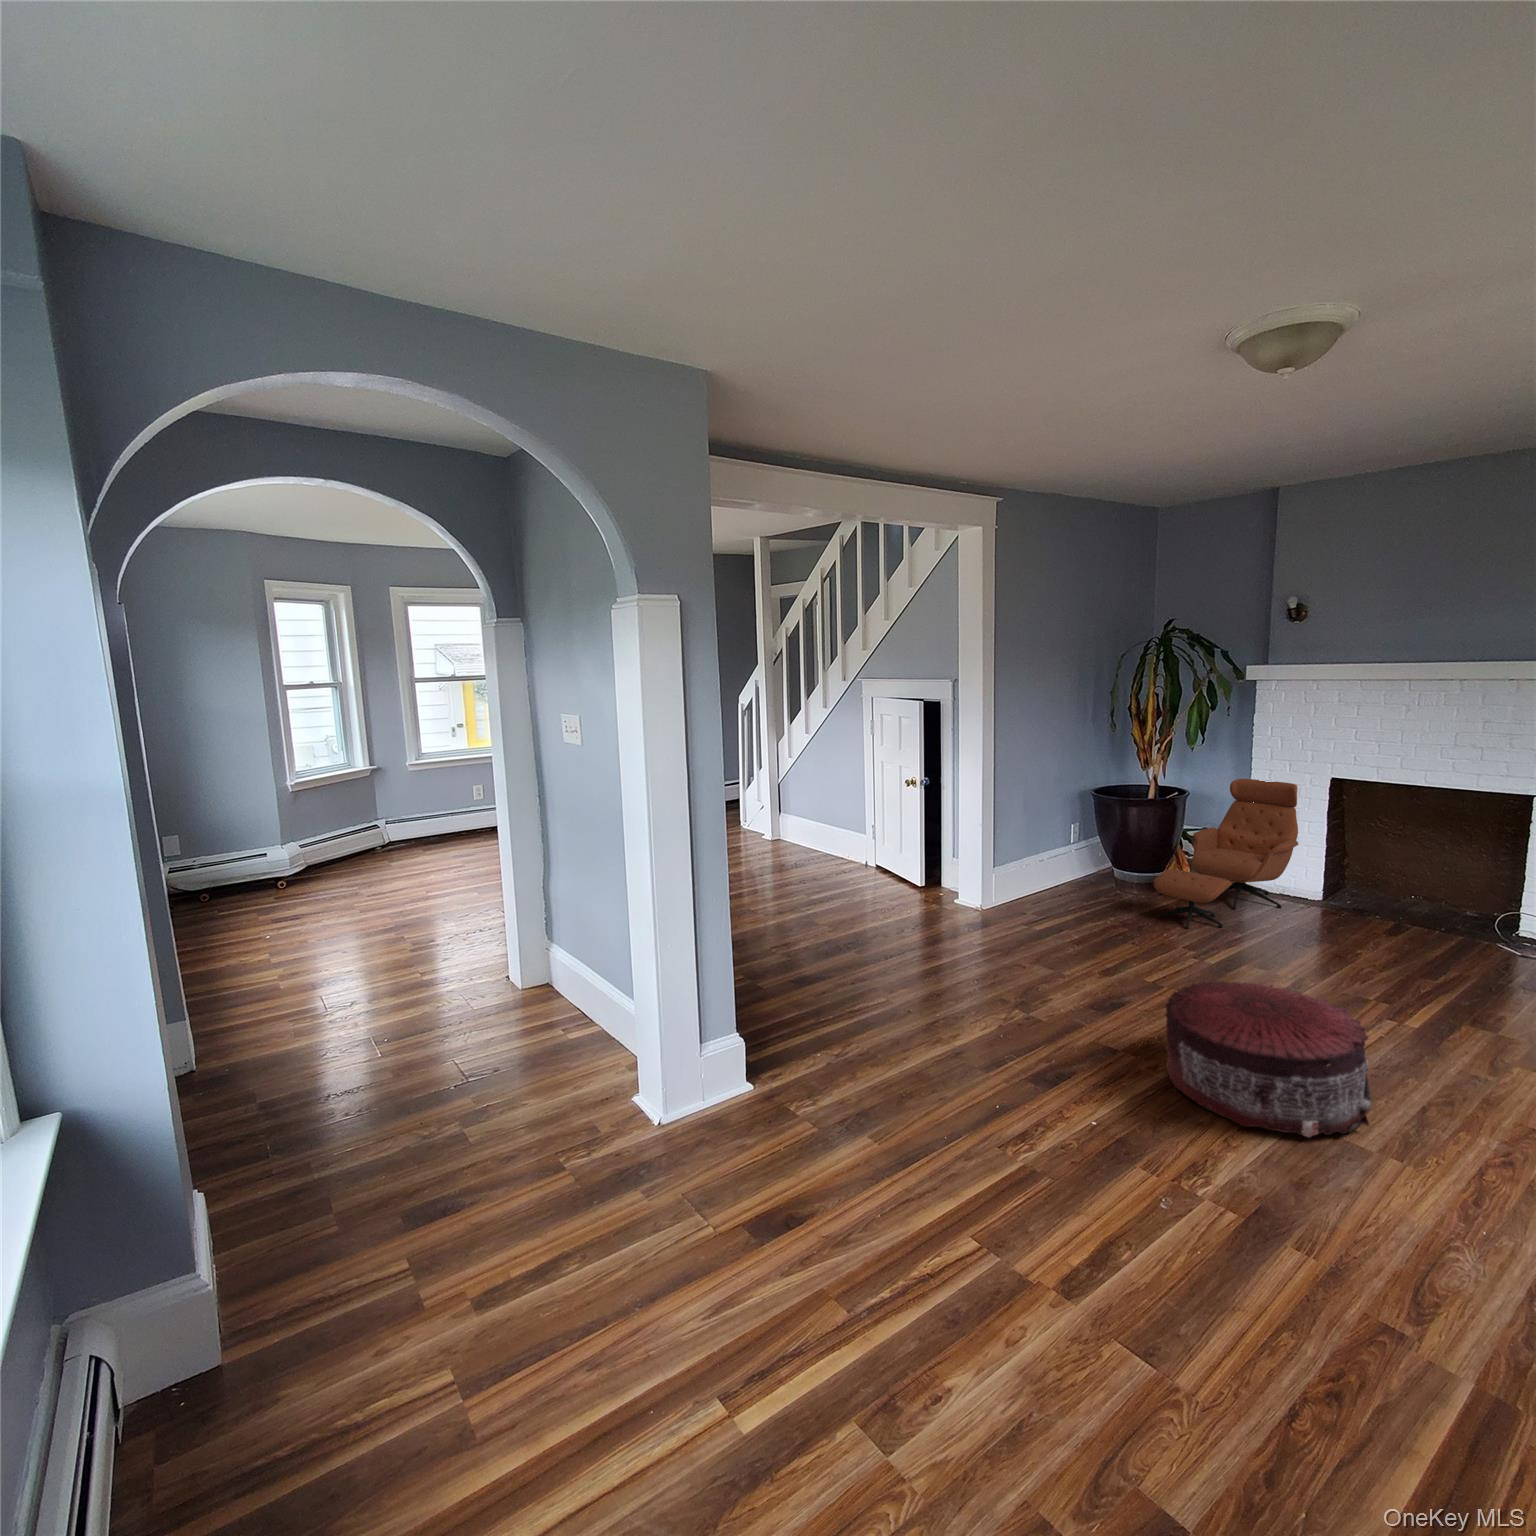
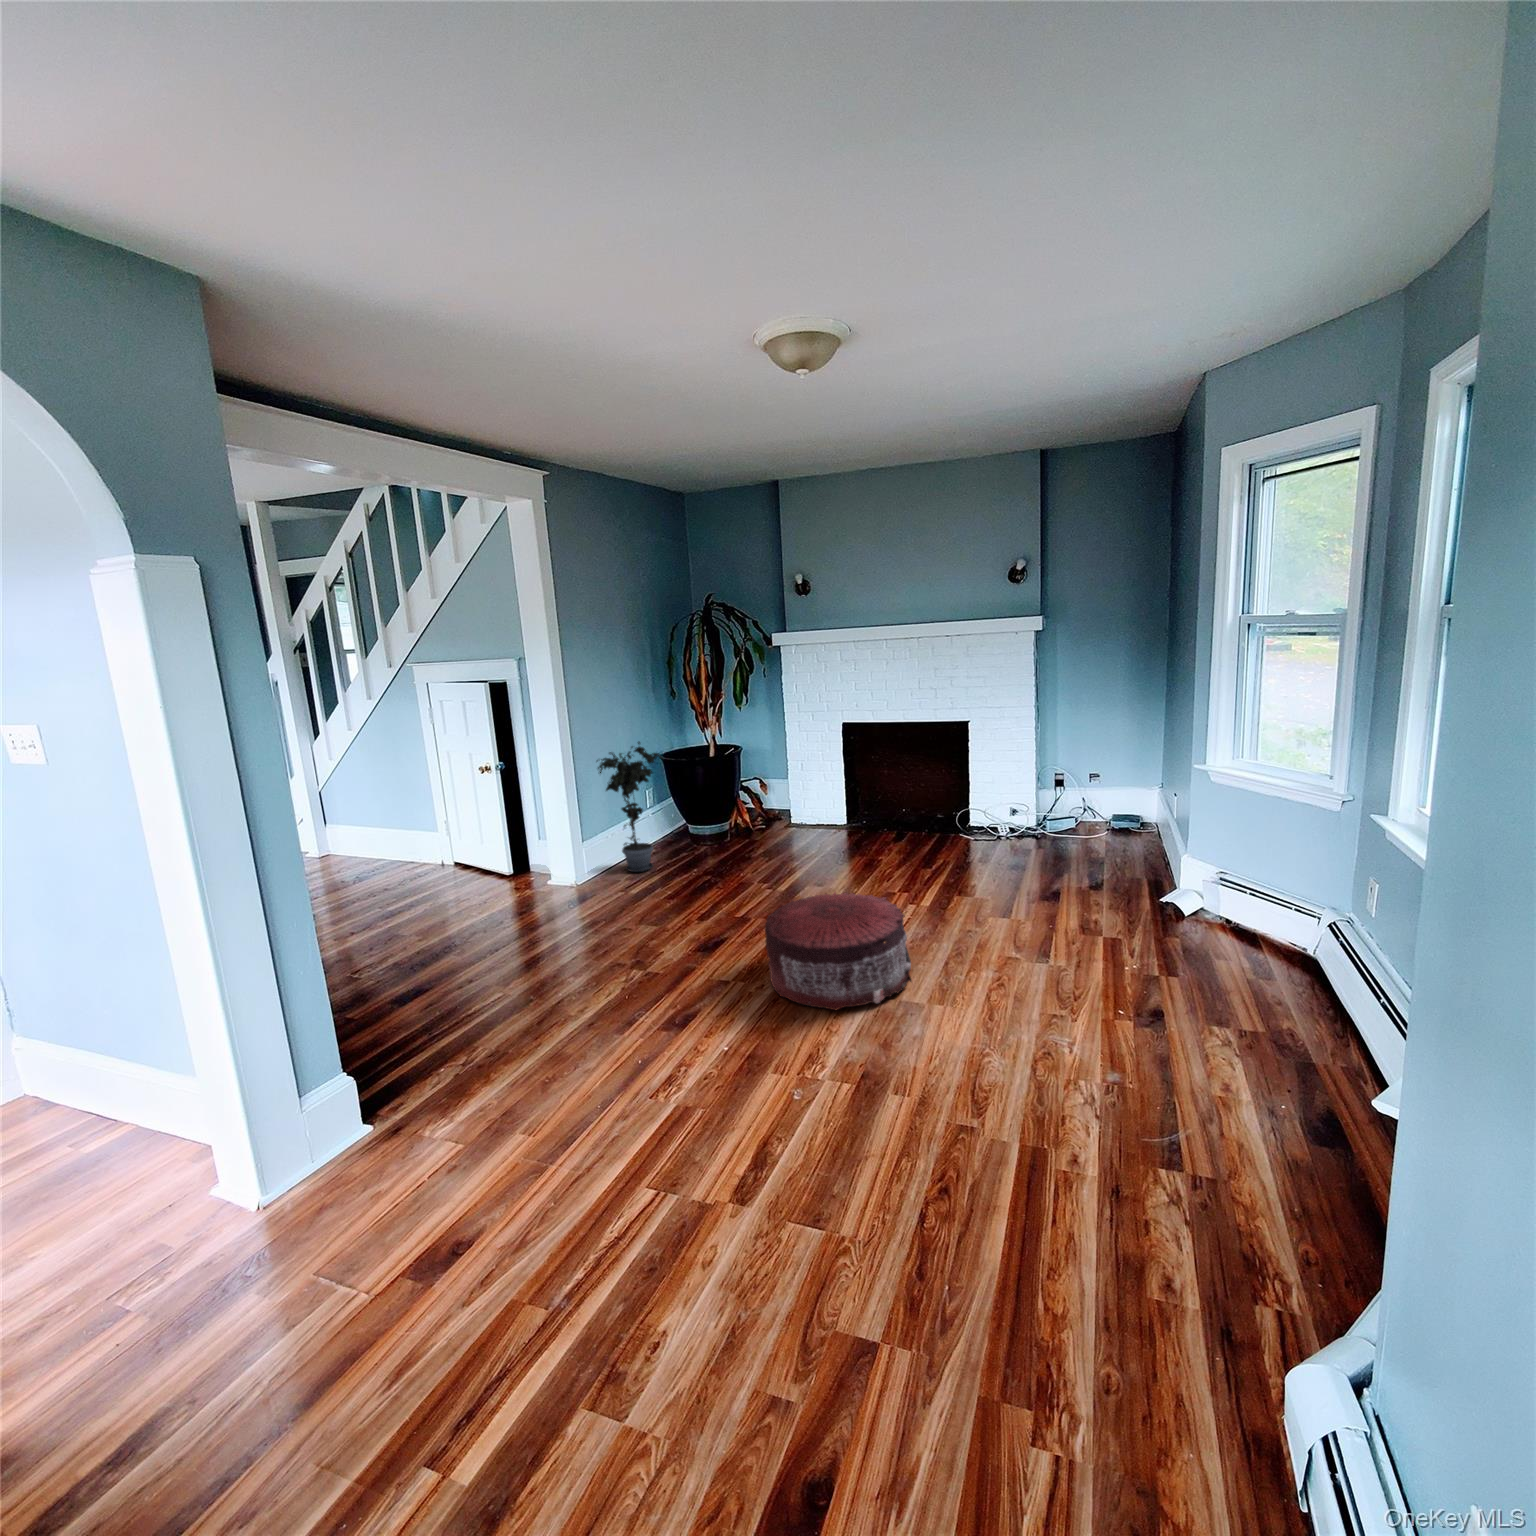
potted plant: none [1013,772,1091,909] -> present [597,742,664,872]
lounge chair: present [1154,779,1298,929] -> none [726,732,825,866]

